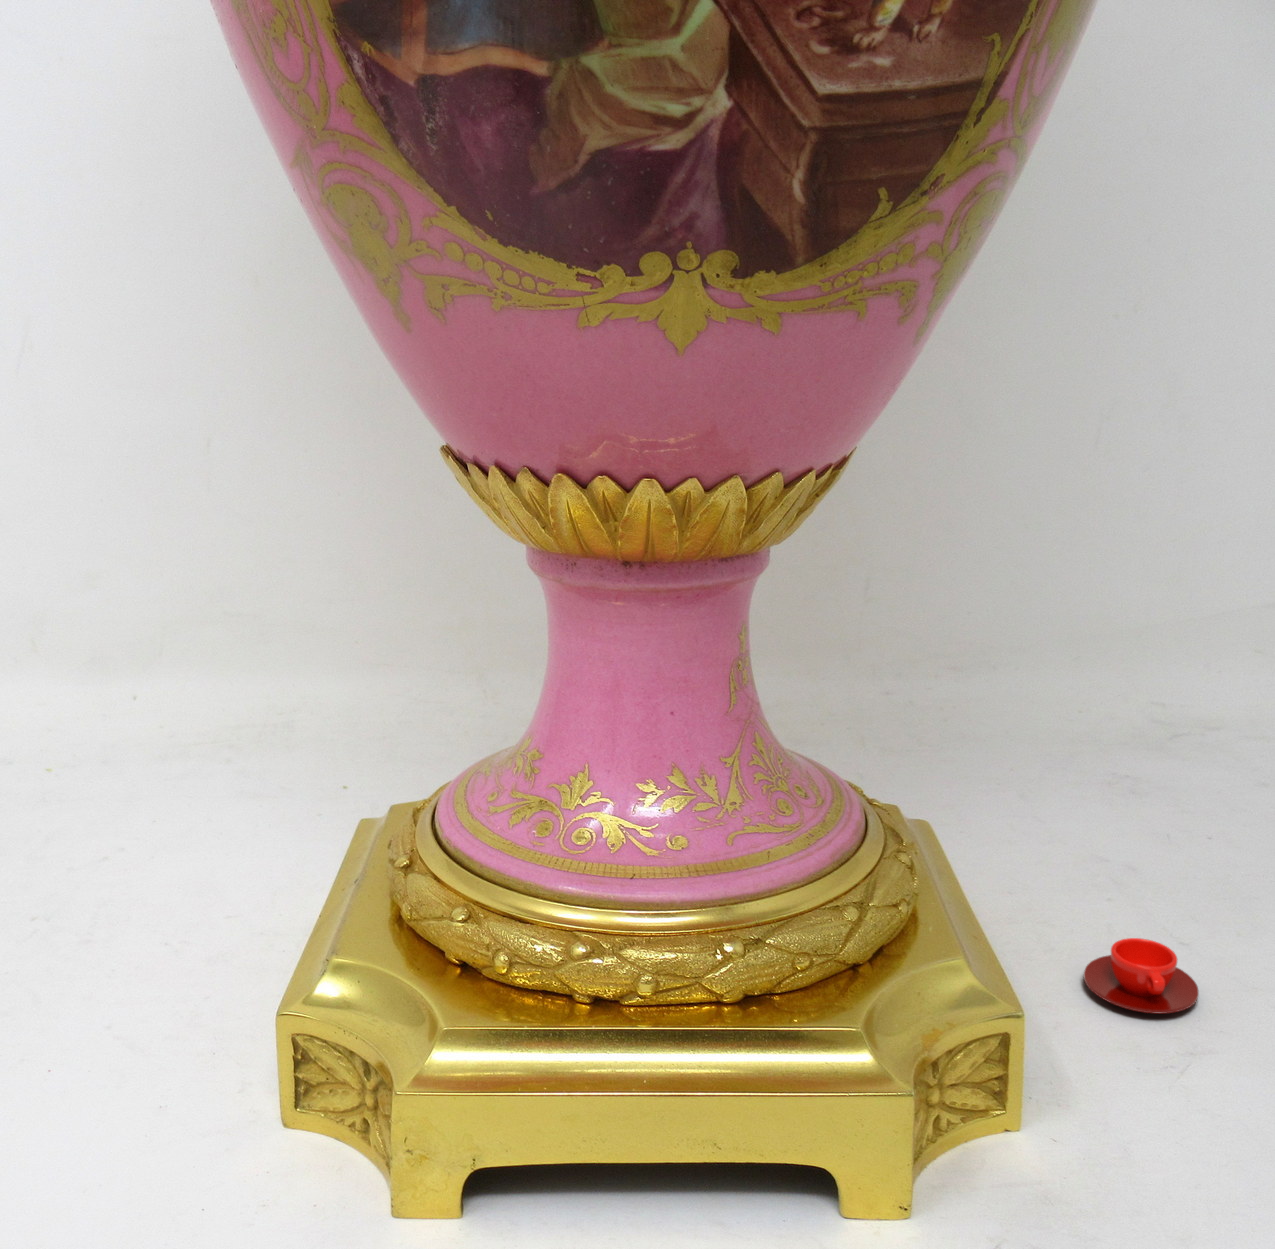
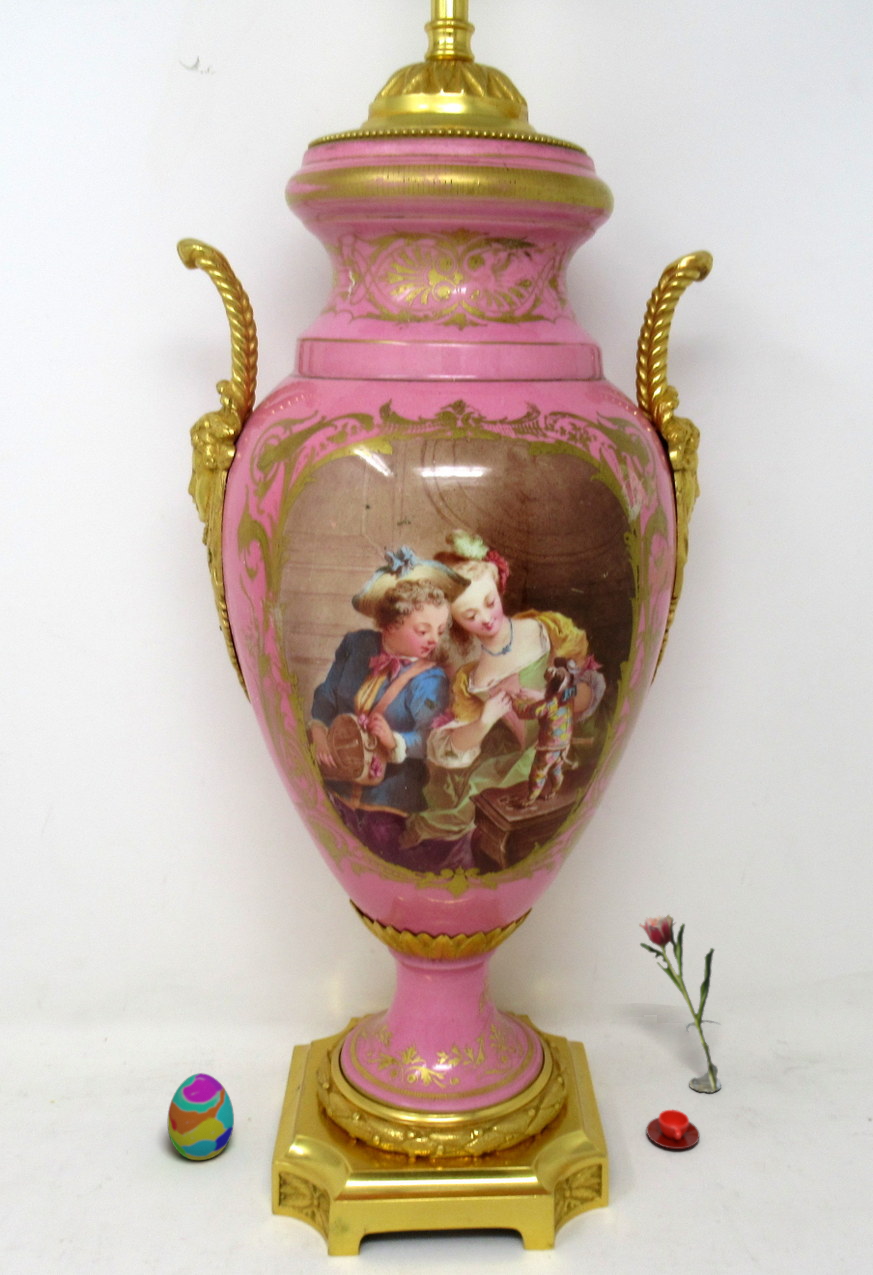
flower: none [1046,575,1221,917] -> present [639,915,721,1093]
decorative egg: none [80,841,224,1018] -> present [167,1073,234,1160]

